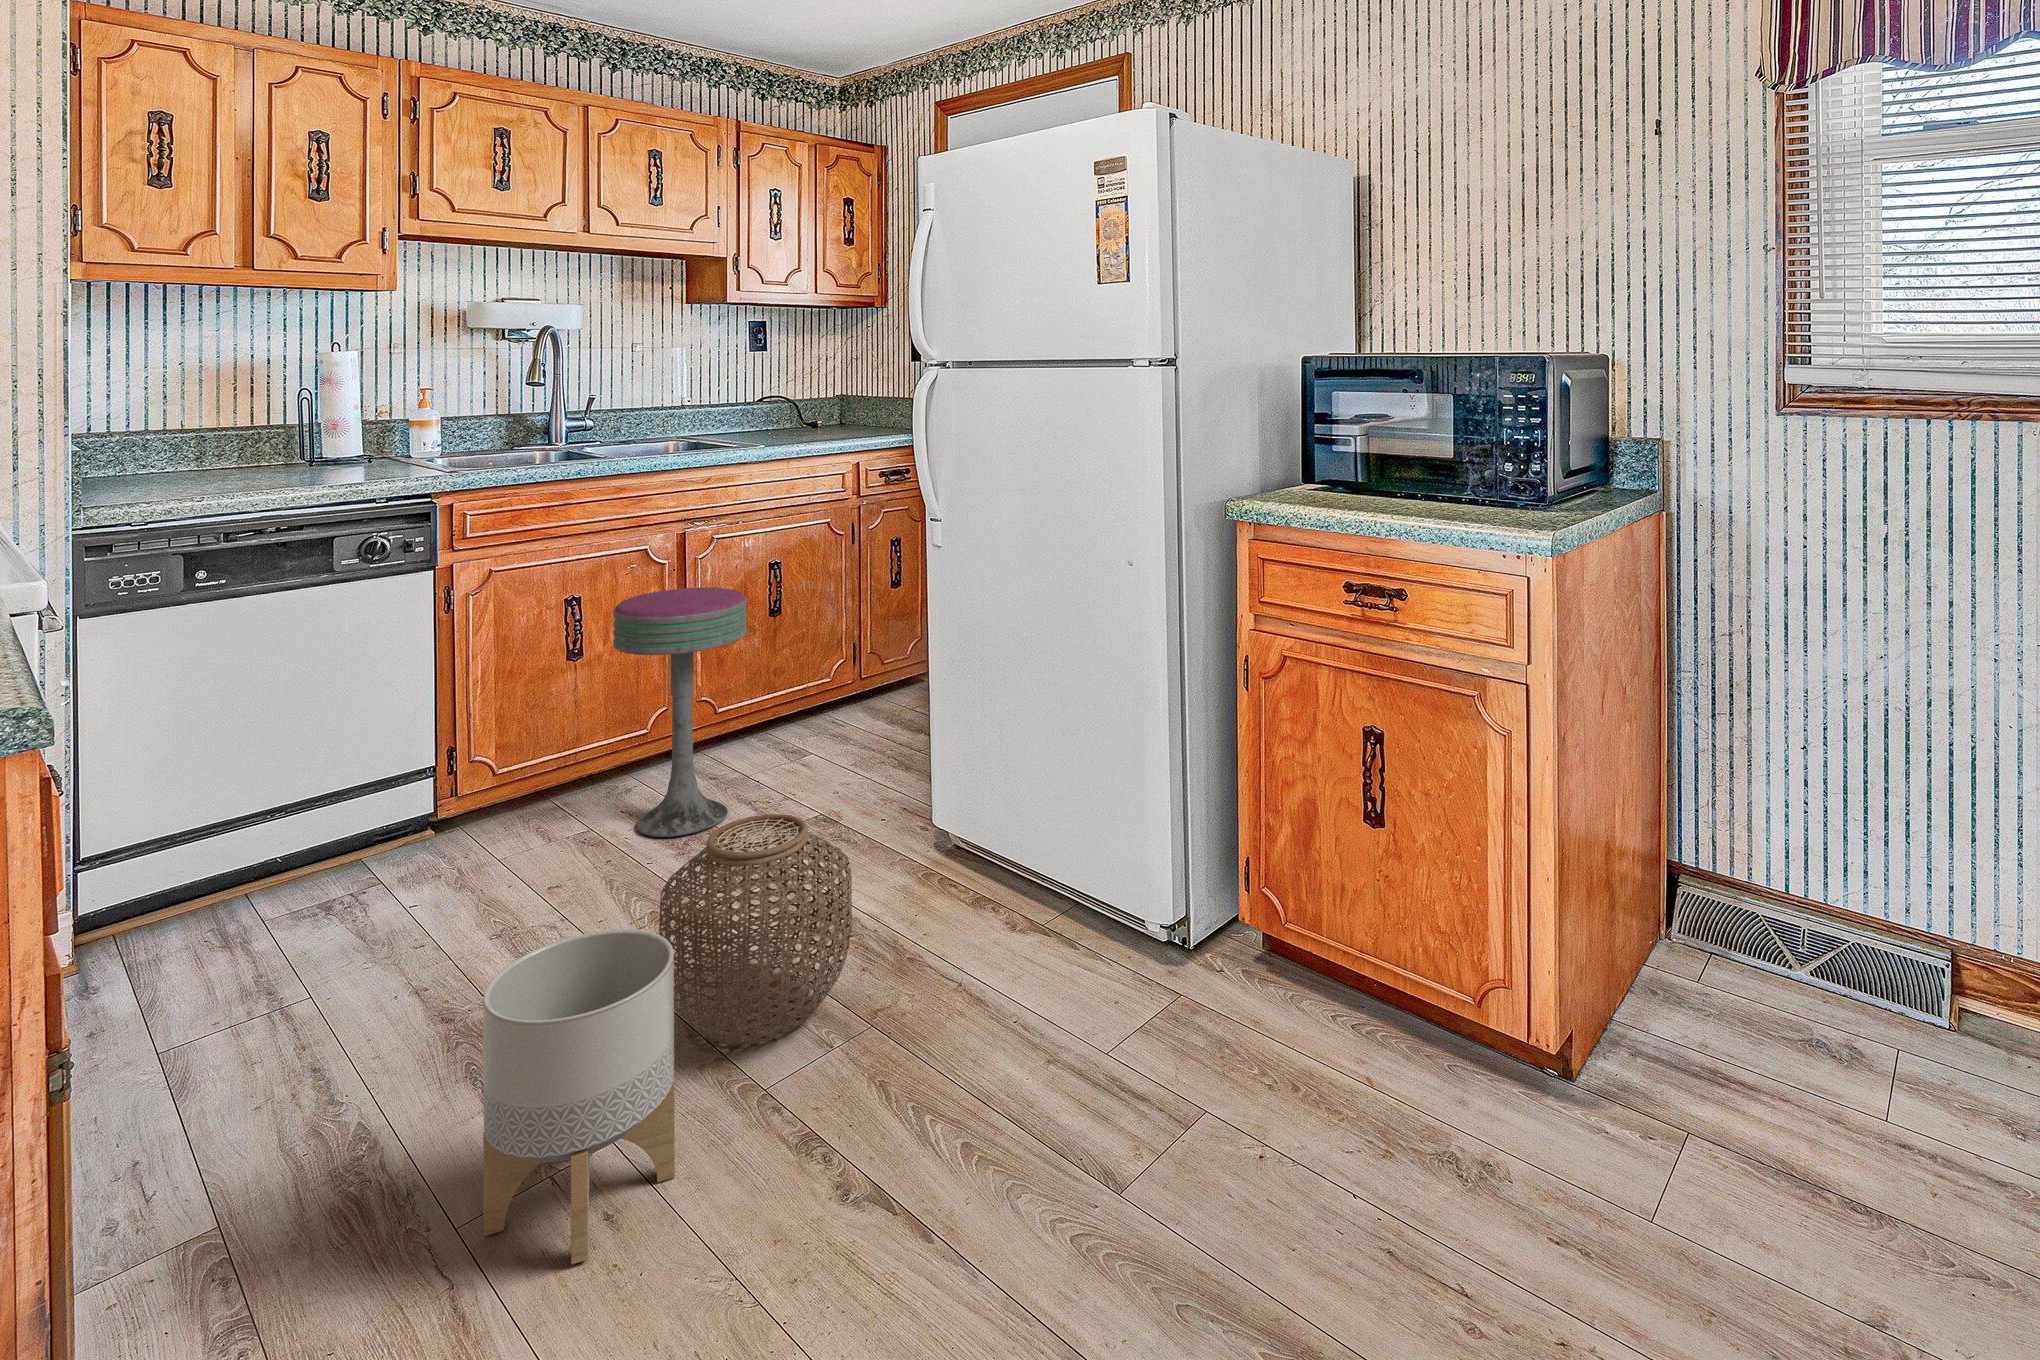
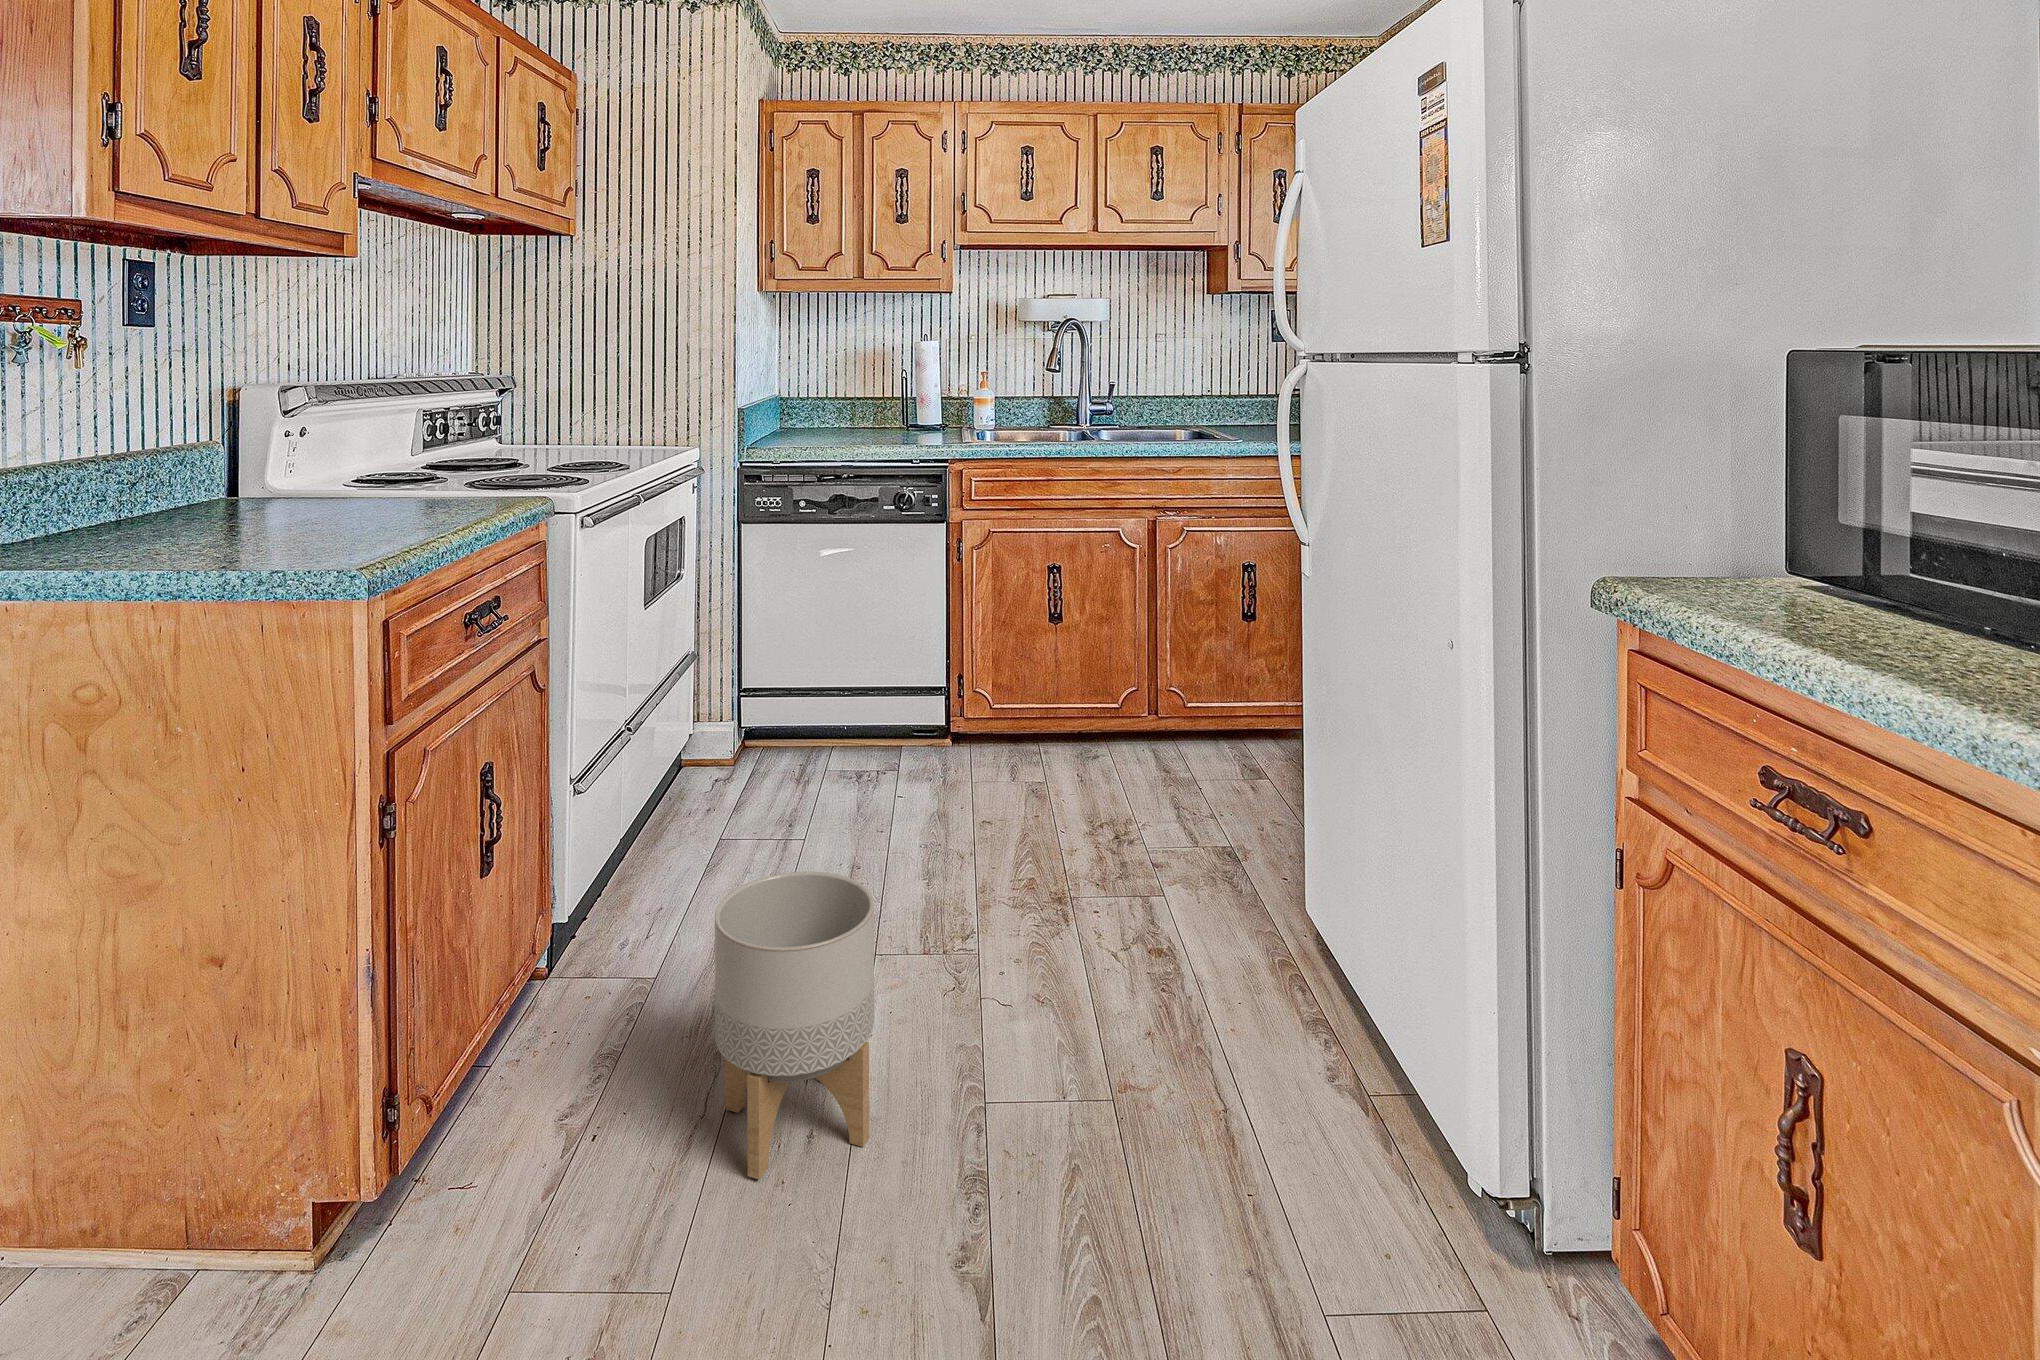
bar stool: present [613,587,747,837] -> none [1050,572,1172,819]
woven basket: present [659,814,852,1045] -> none [938,814,1126,1059]

